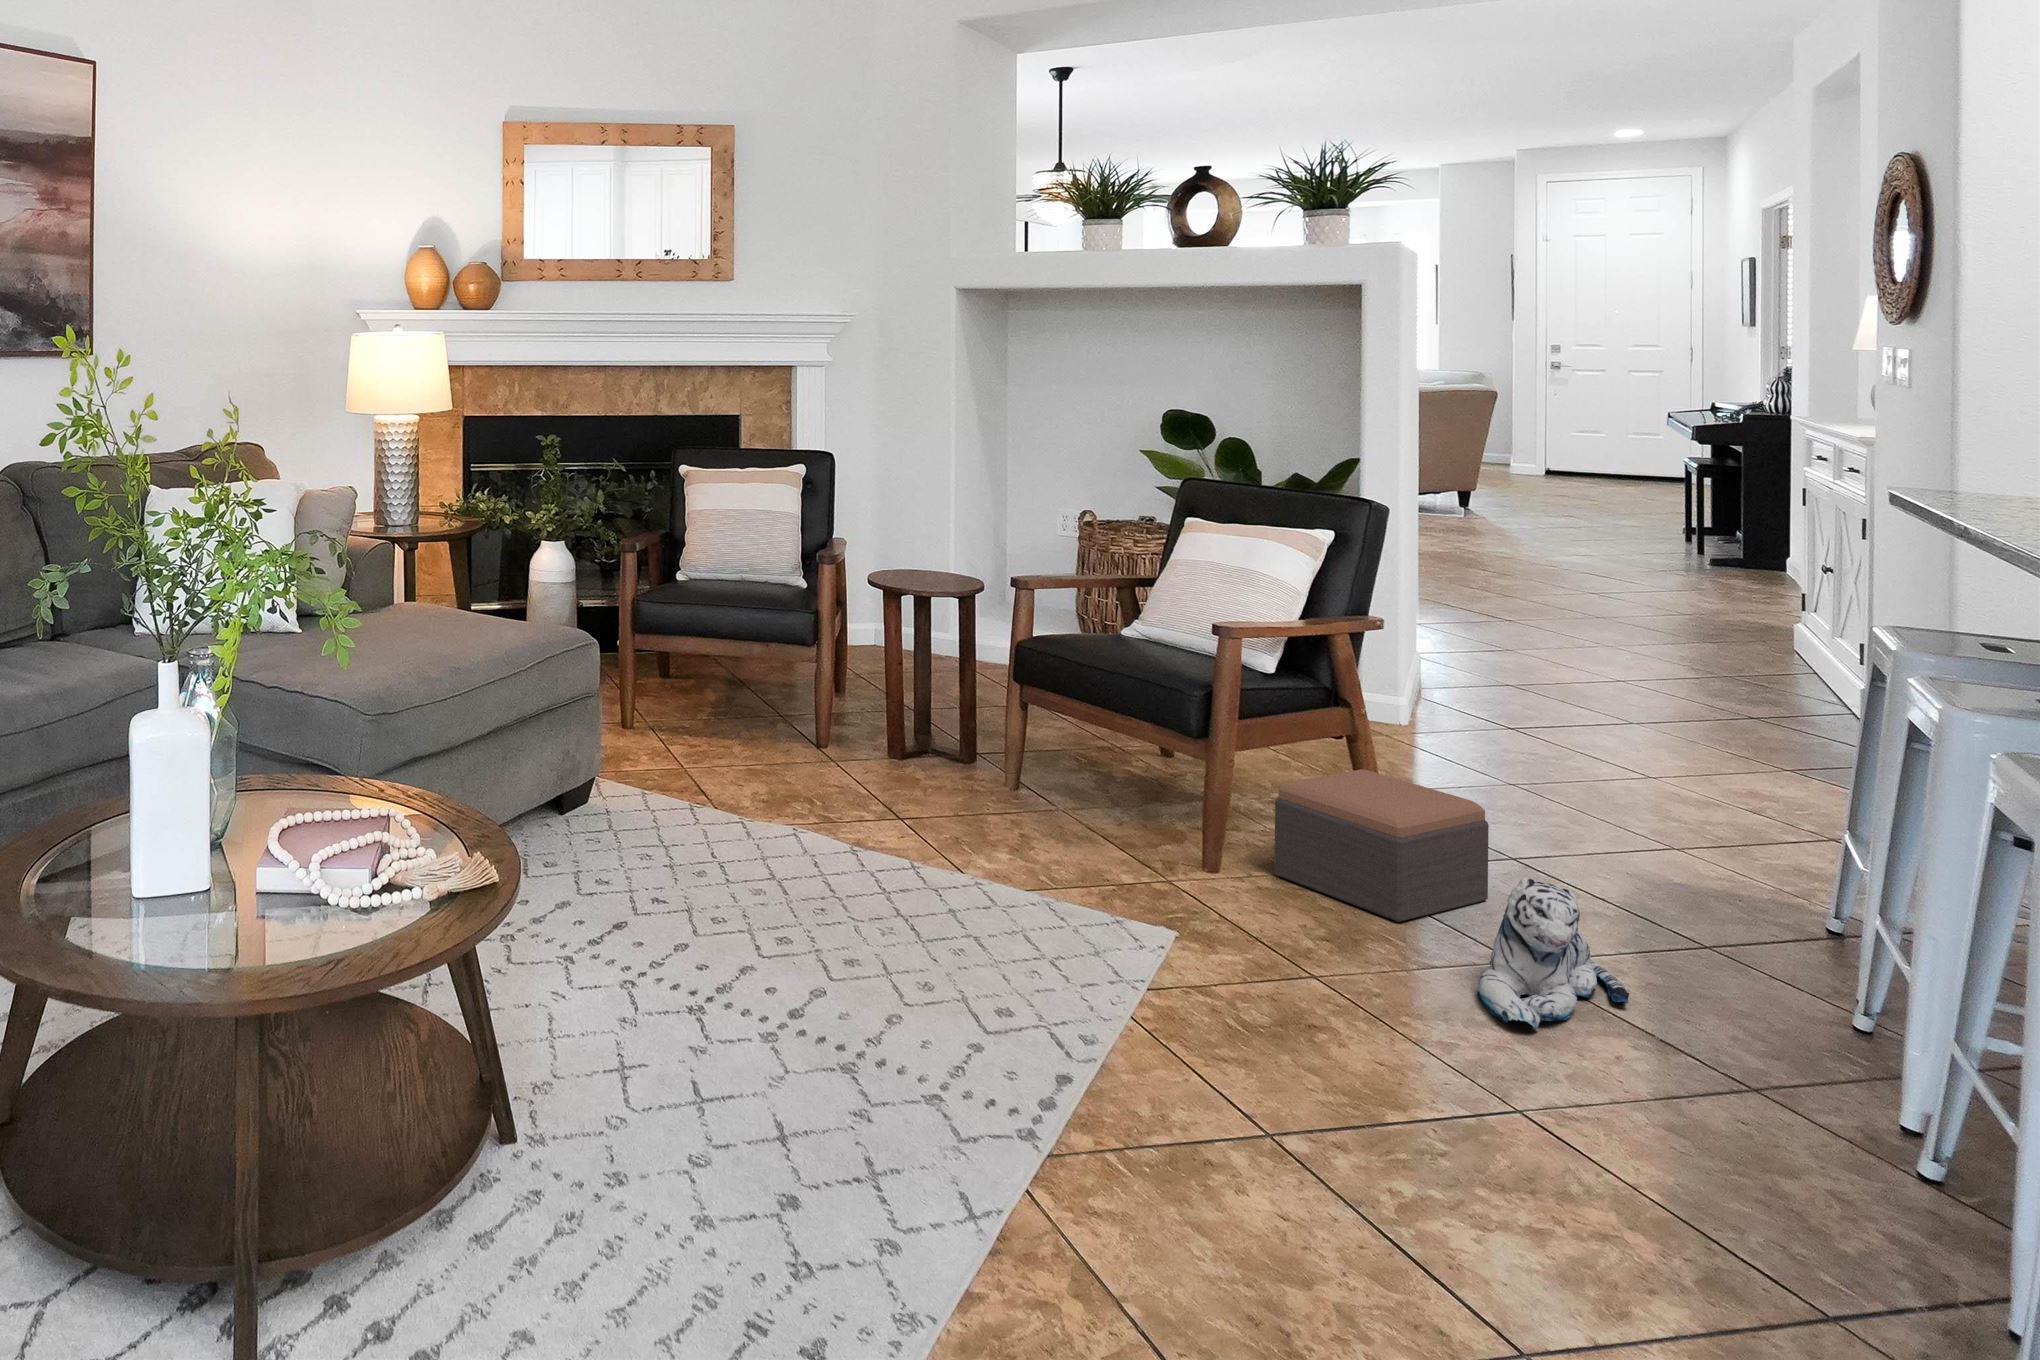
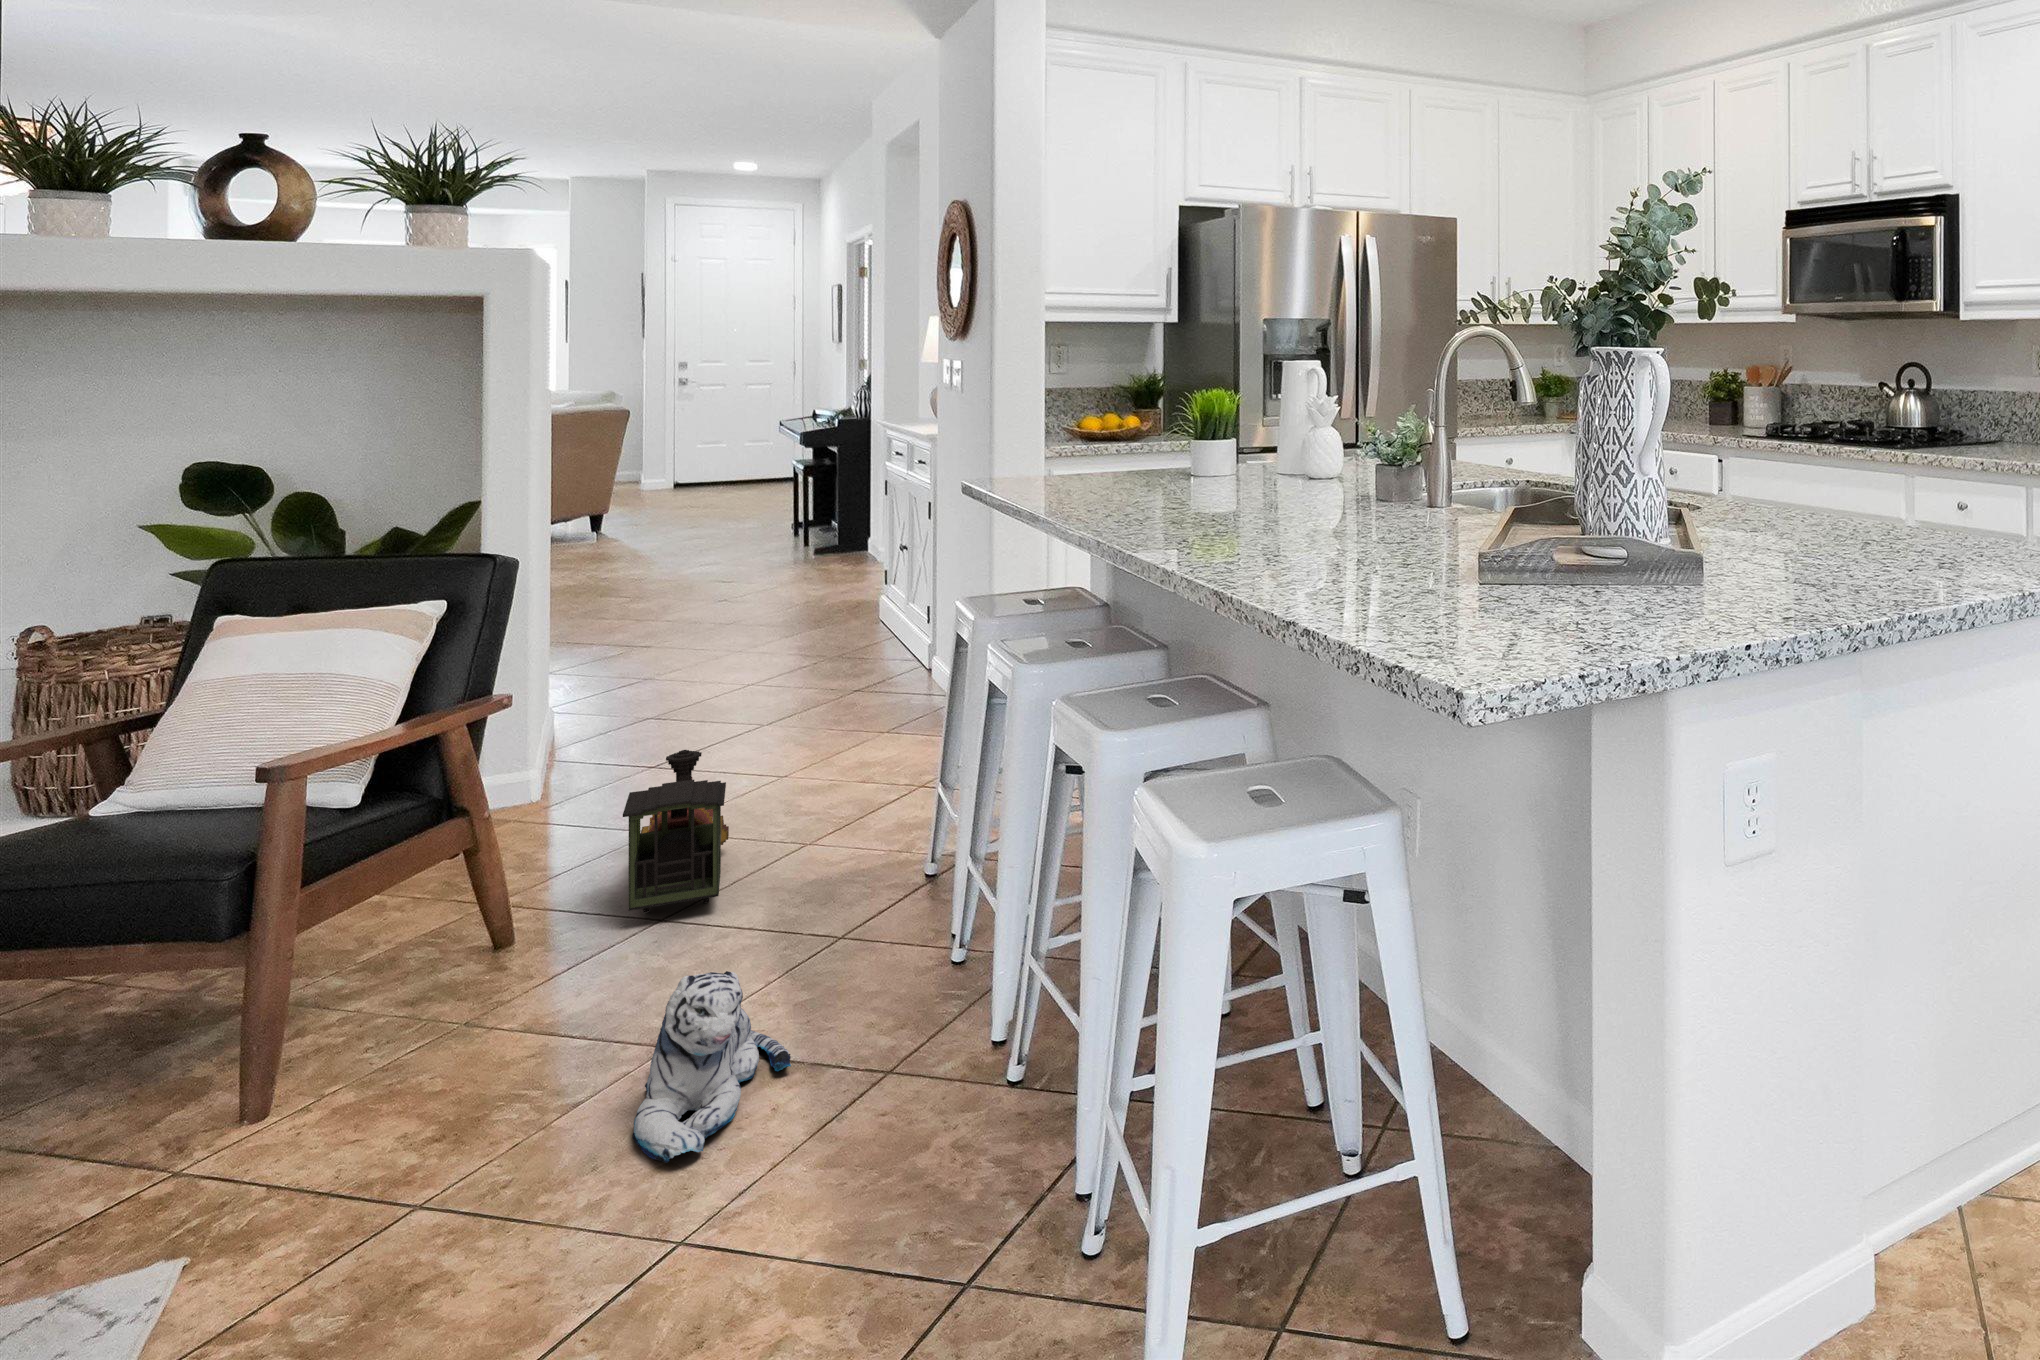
toy train: none [1478,705,1582,849] -> present [623,750,729,913]
footstool: present [1274,769,1489,922] -> none [358,892,638,1082]

